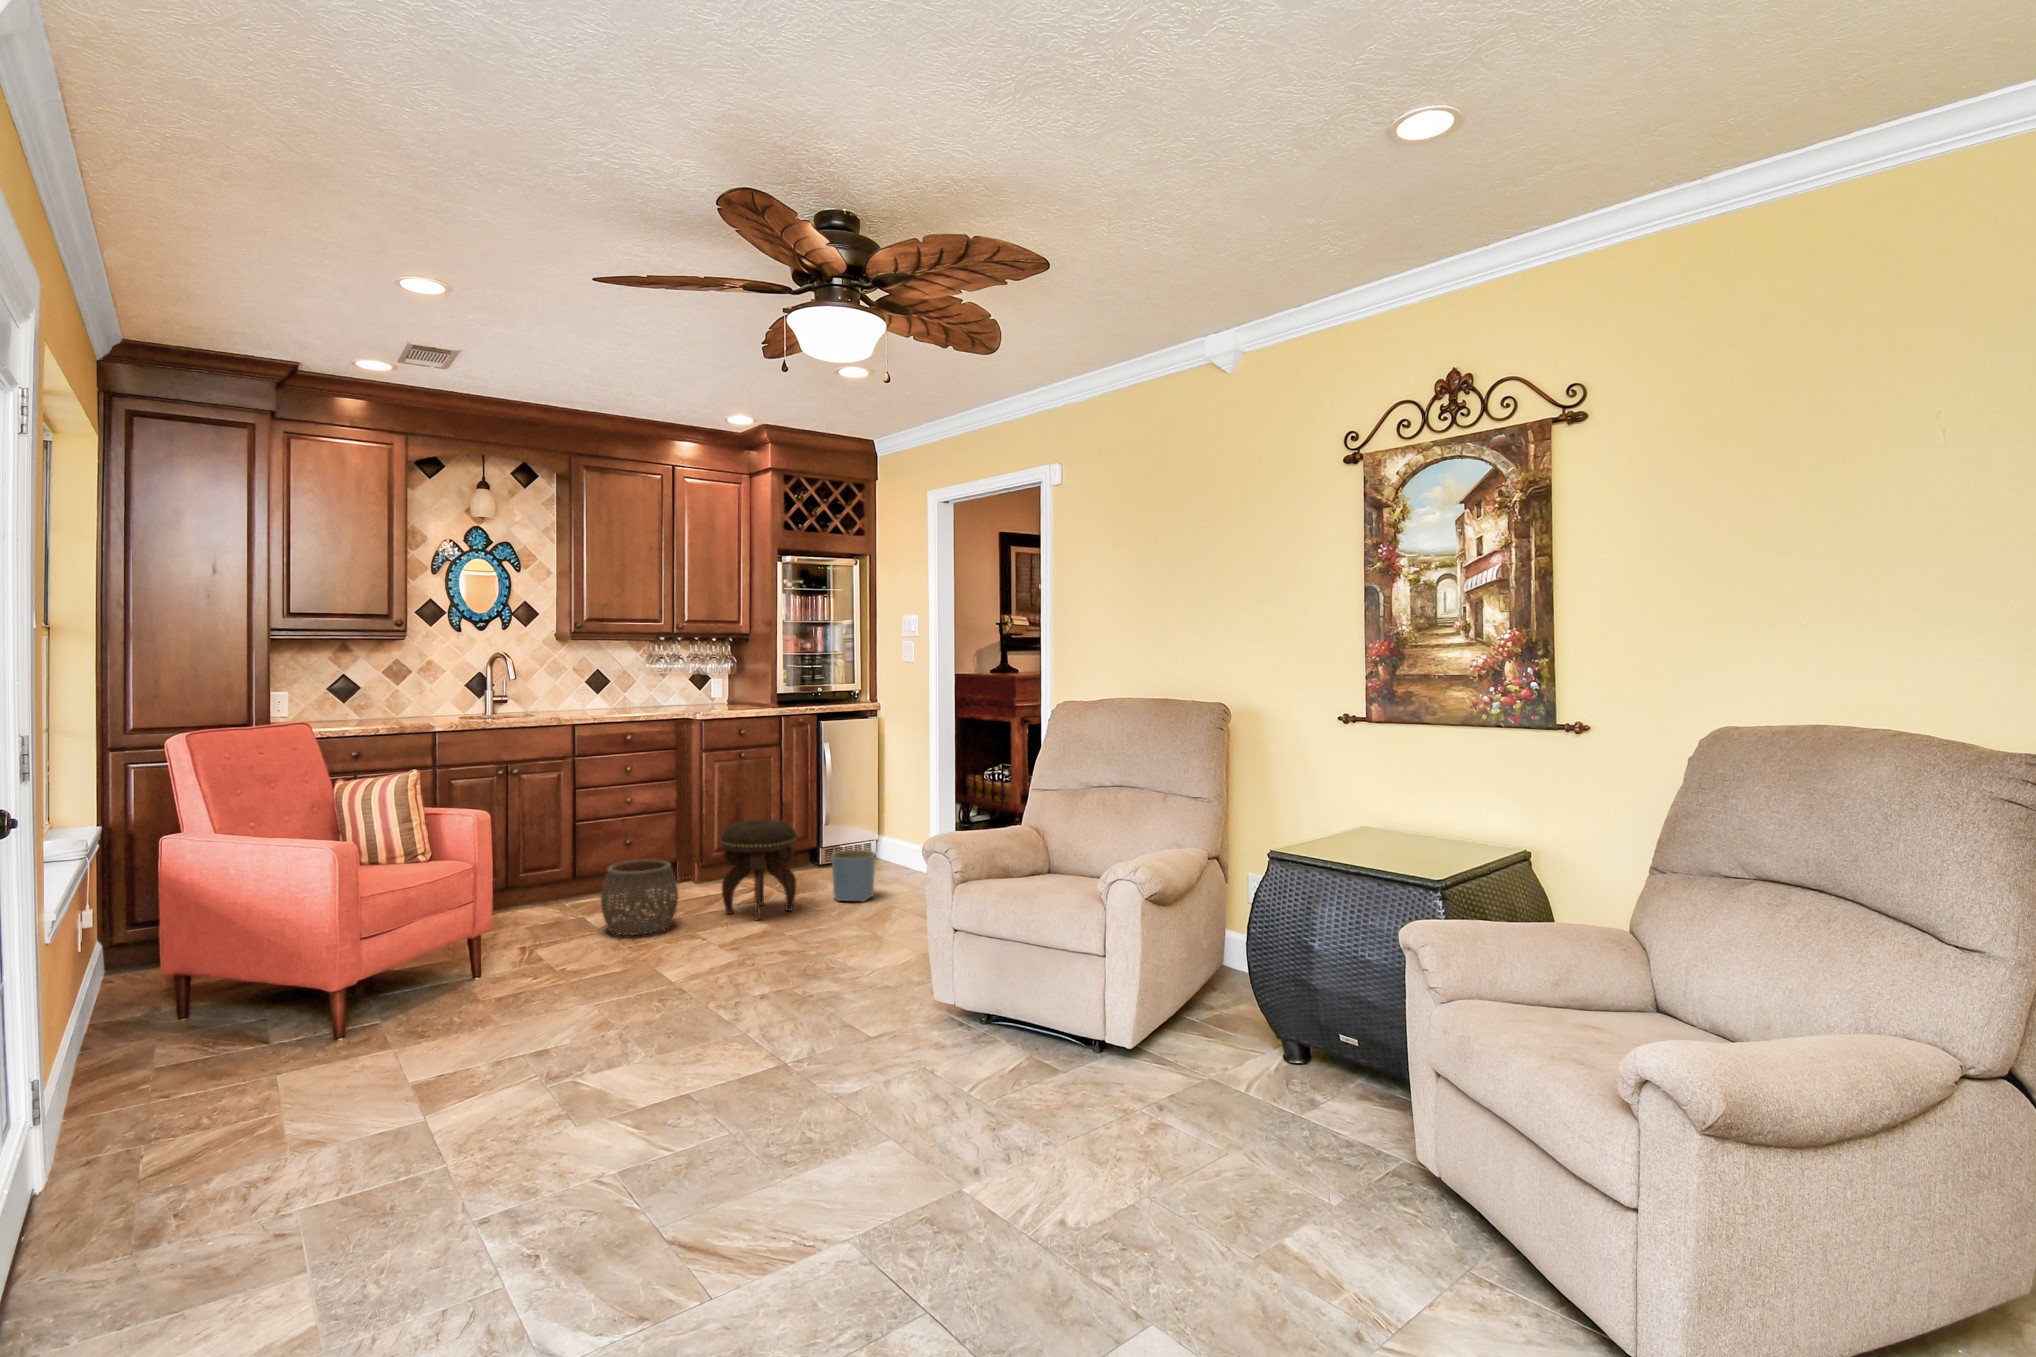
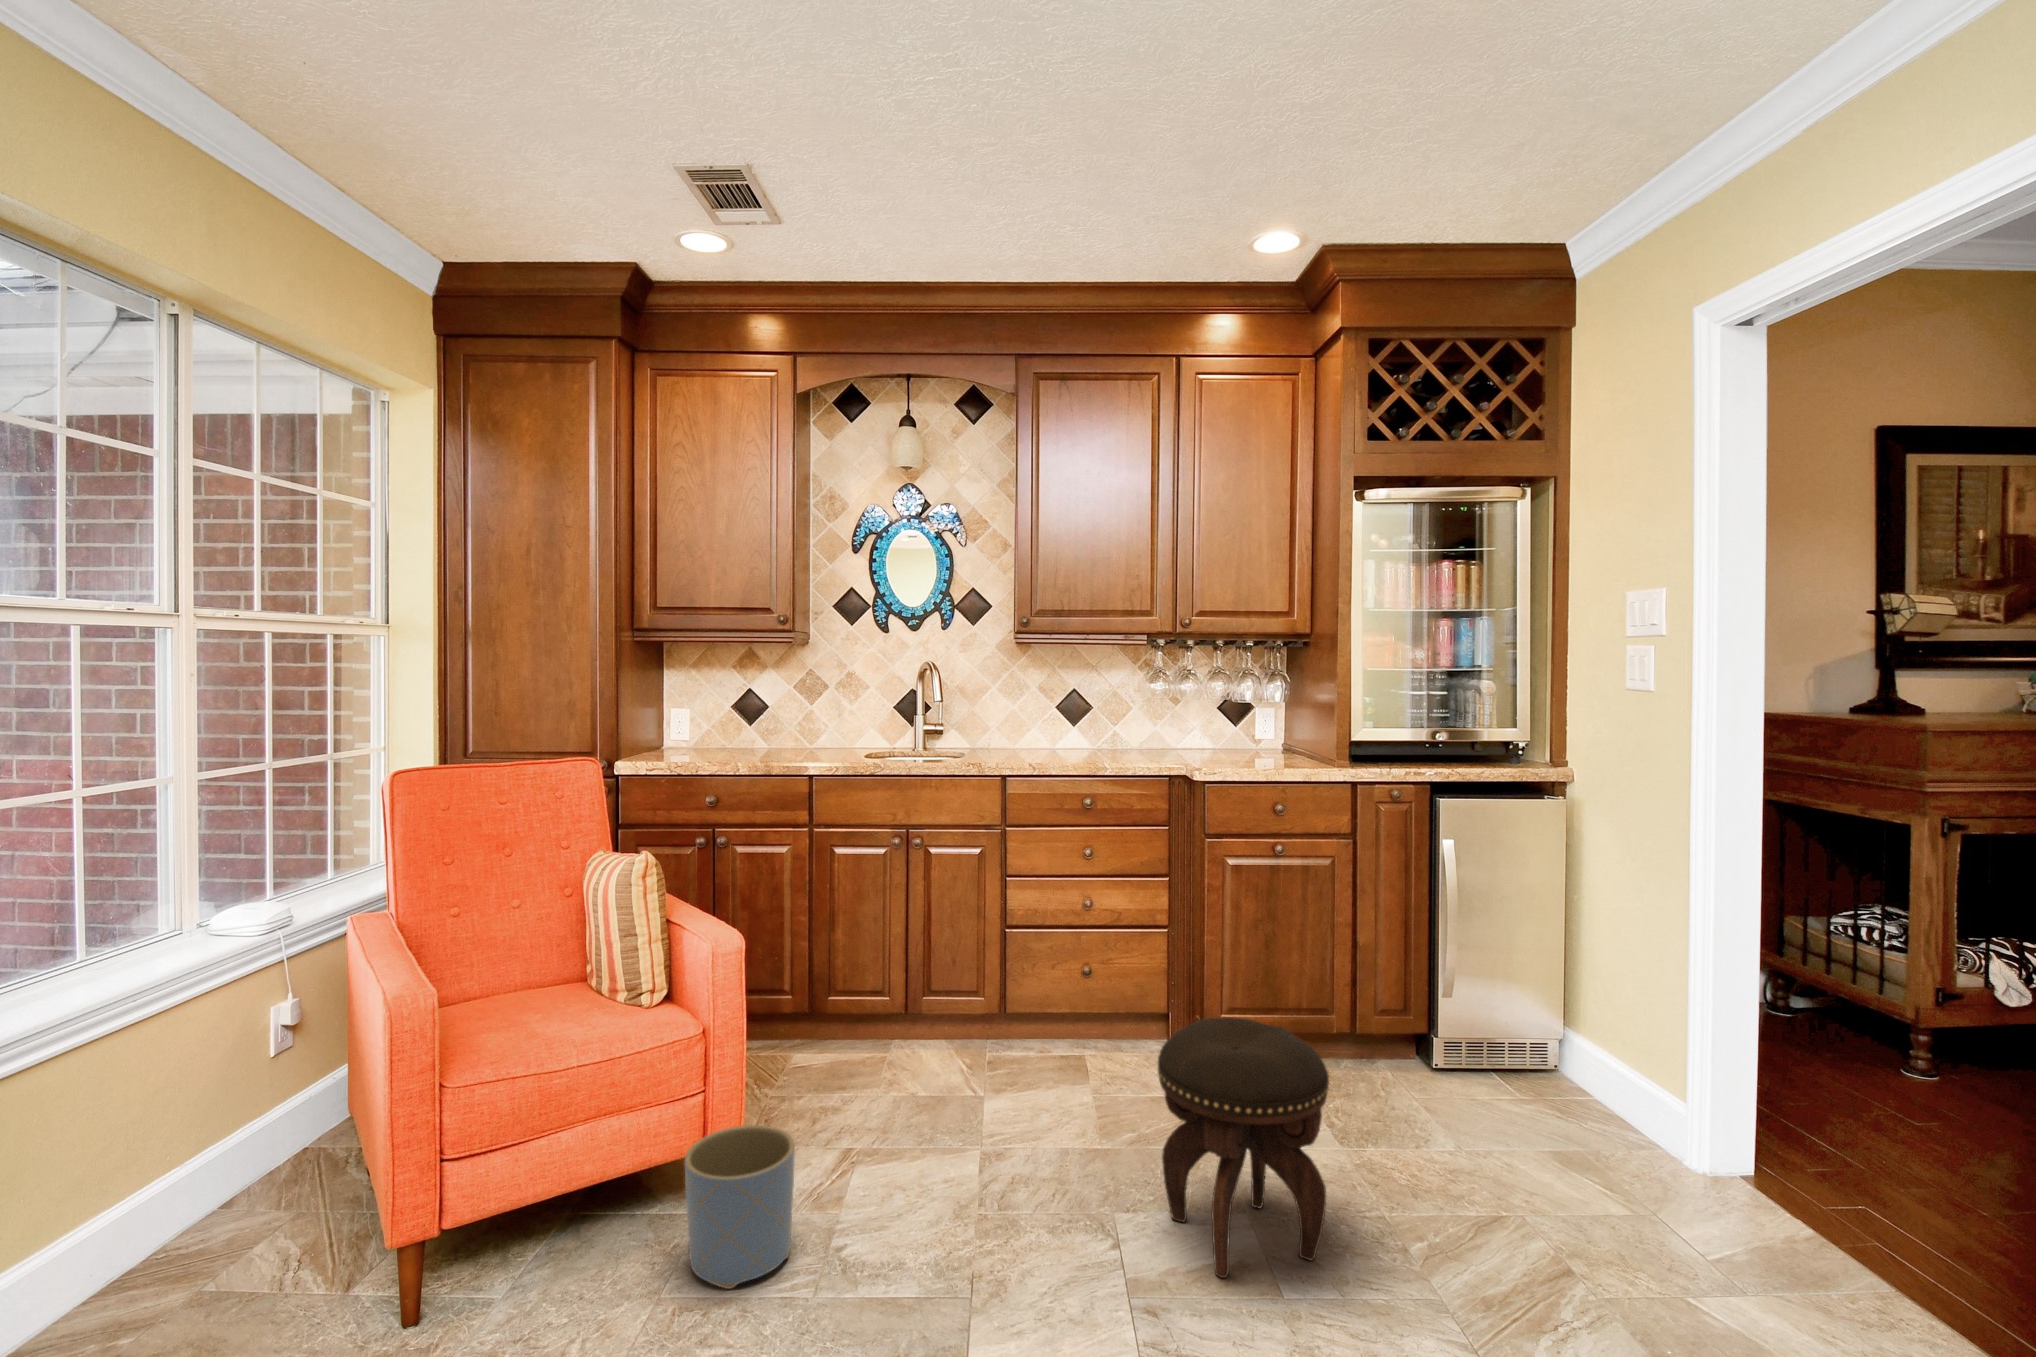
planter: present [832,850,875,902] -> present [685,1125,795,1289]
woven basket: present [601,859,679,935] -> none [913,1062,1065,1249]

